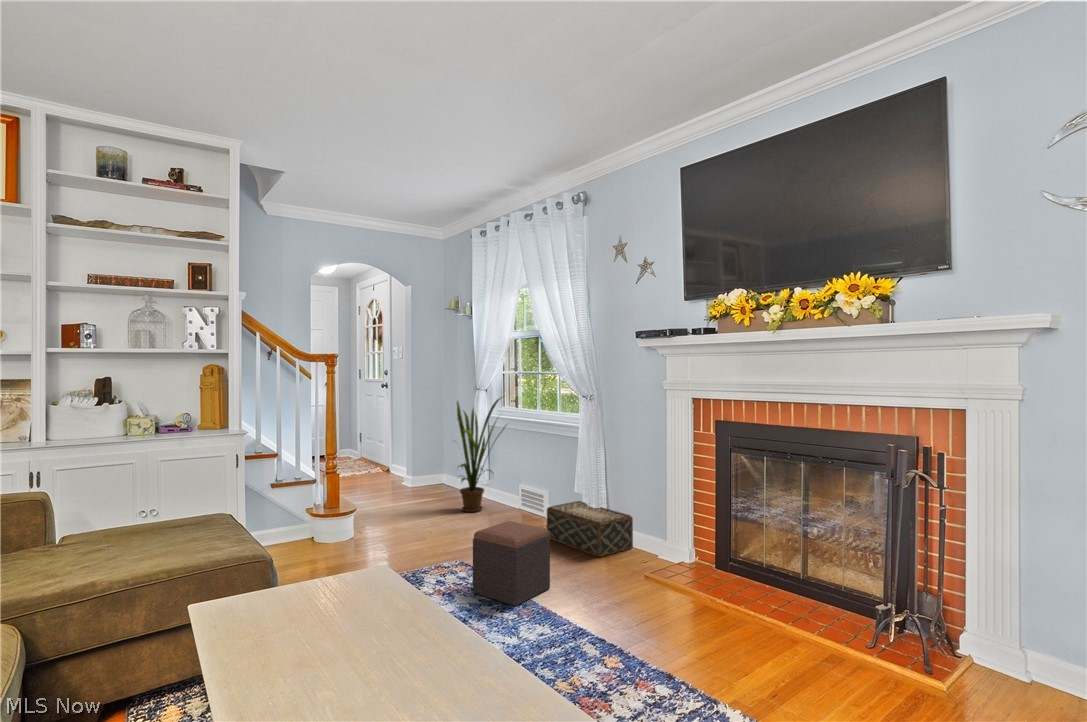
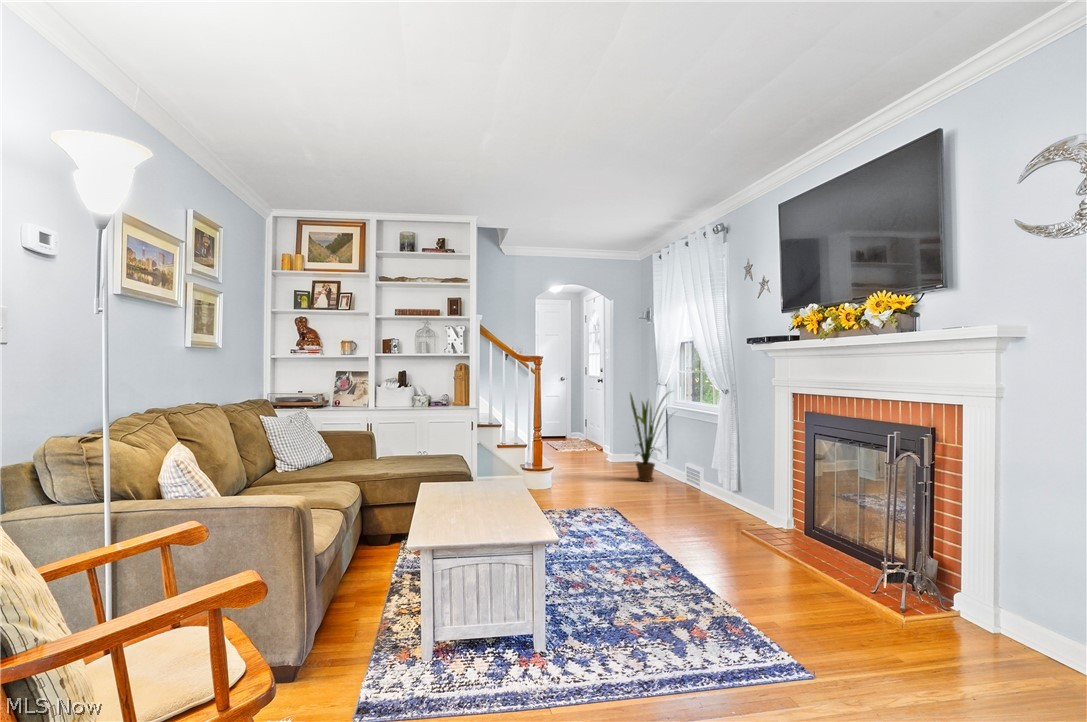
woven basket: present [547,501,633,557] -> none [688,477,753,519]
footstool: present [473,521,550,606] -> none [605,480,662,537]

